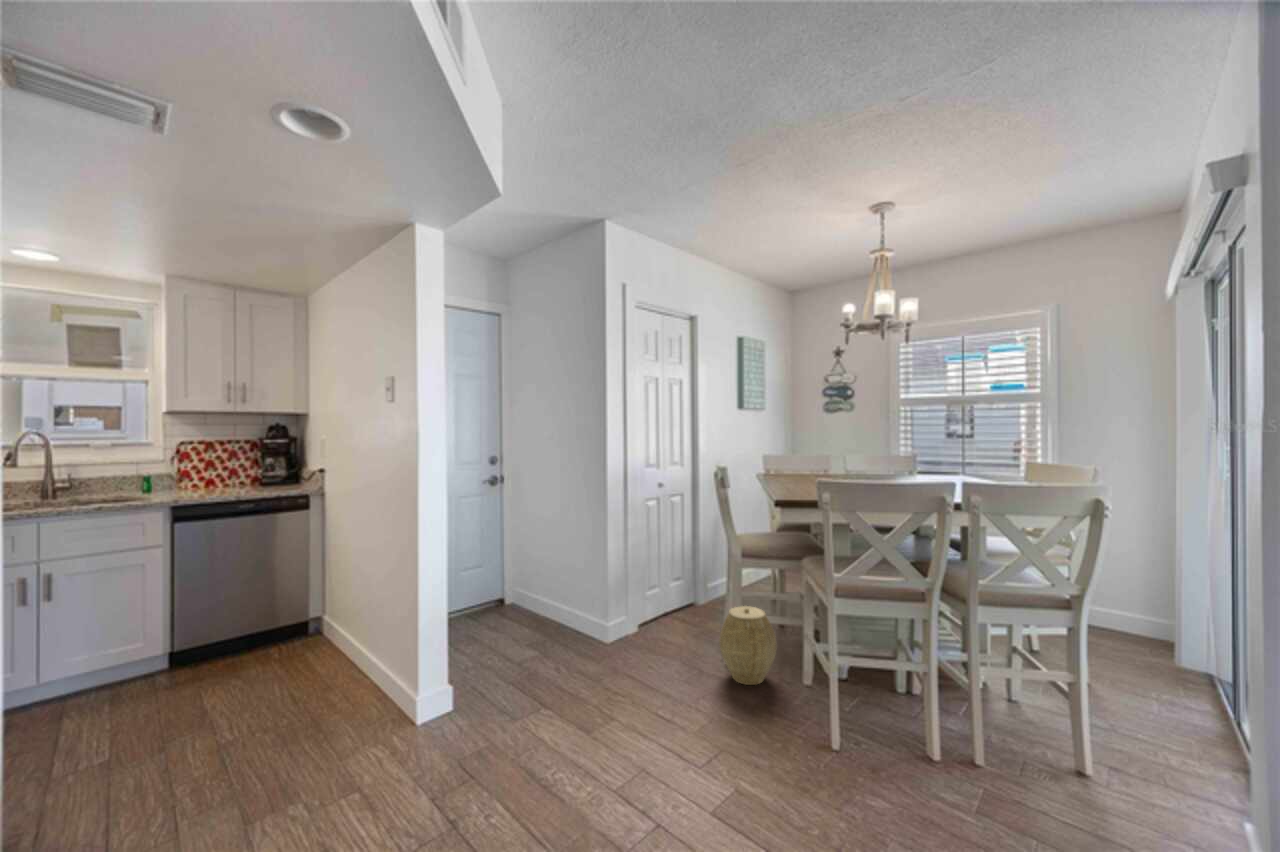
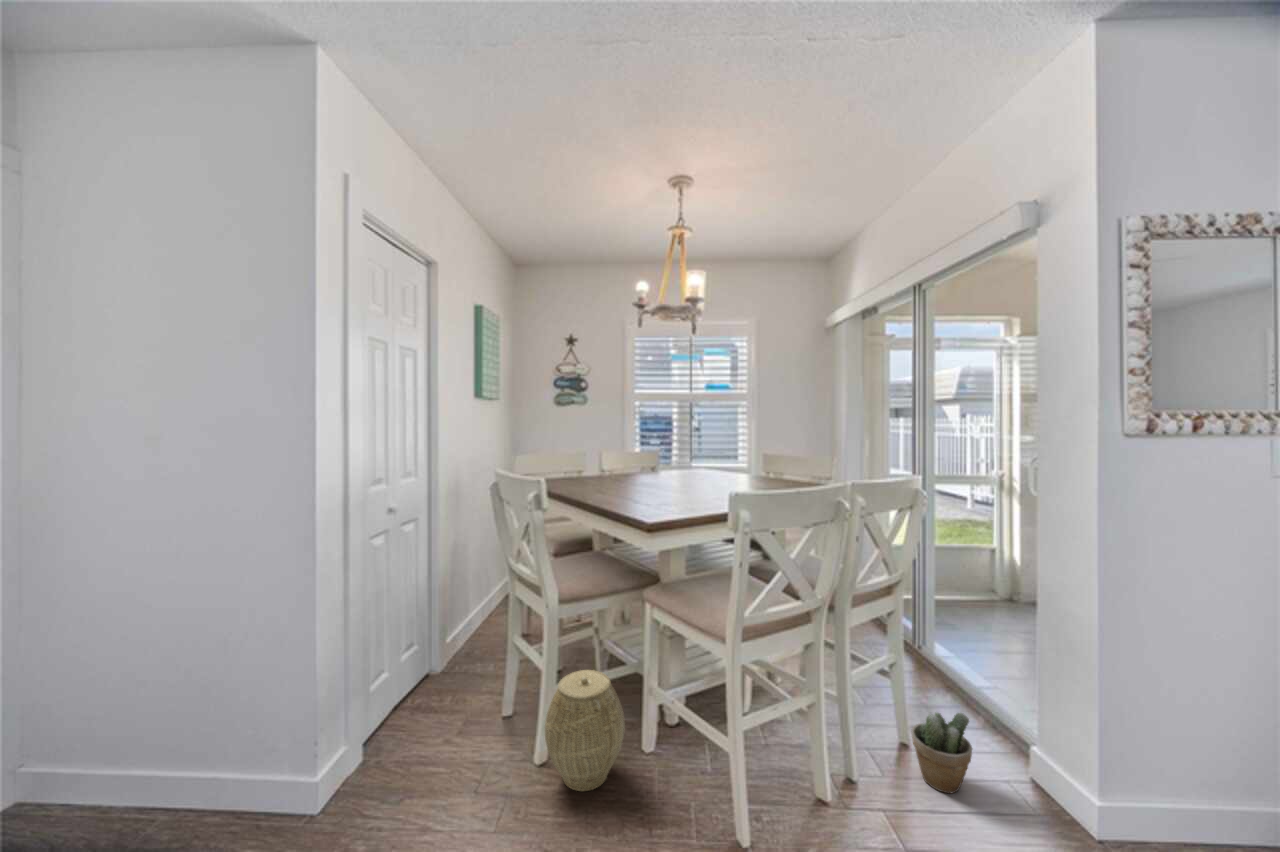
potted plant: none [1038,725,1107,812] -> present [912,712,972,793]

